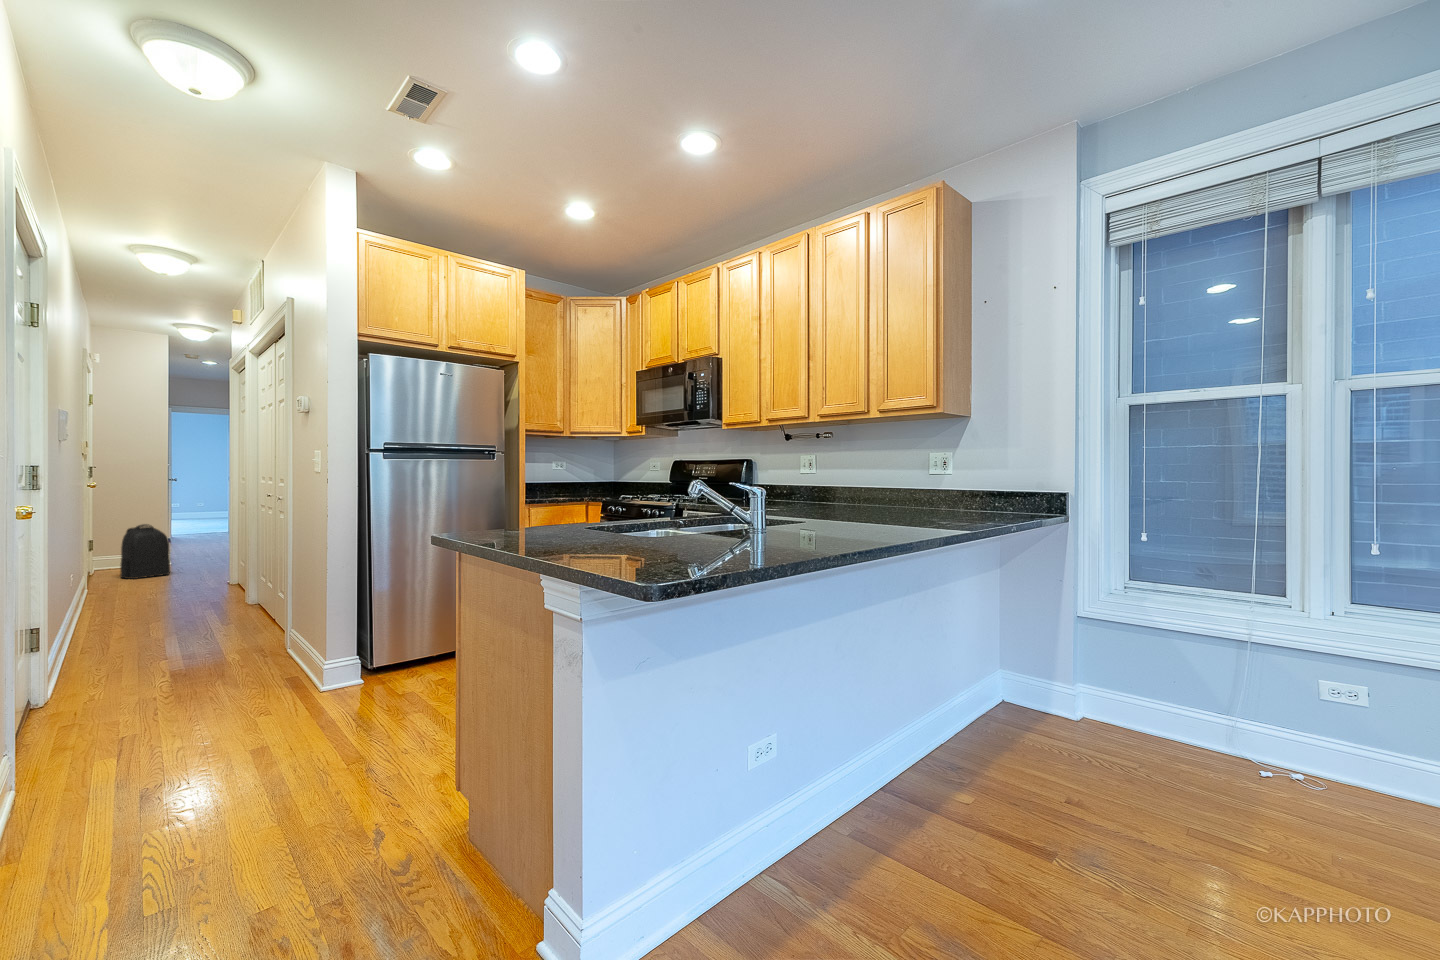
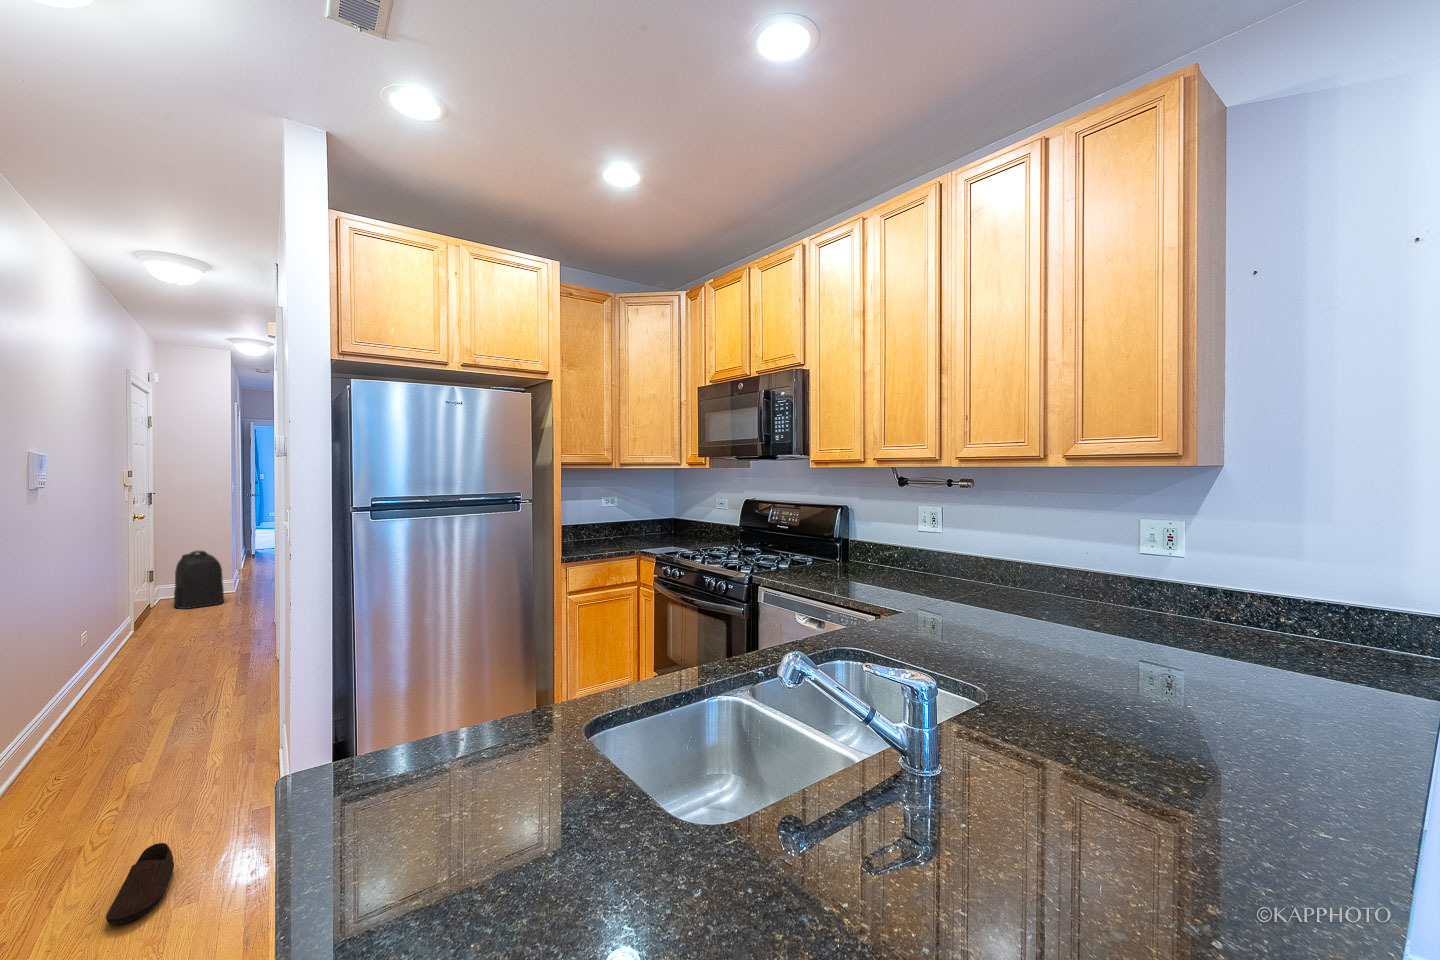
shoe: none [231,690,266,731] -> present [106,843,174,925]

